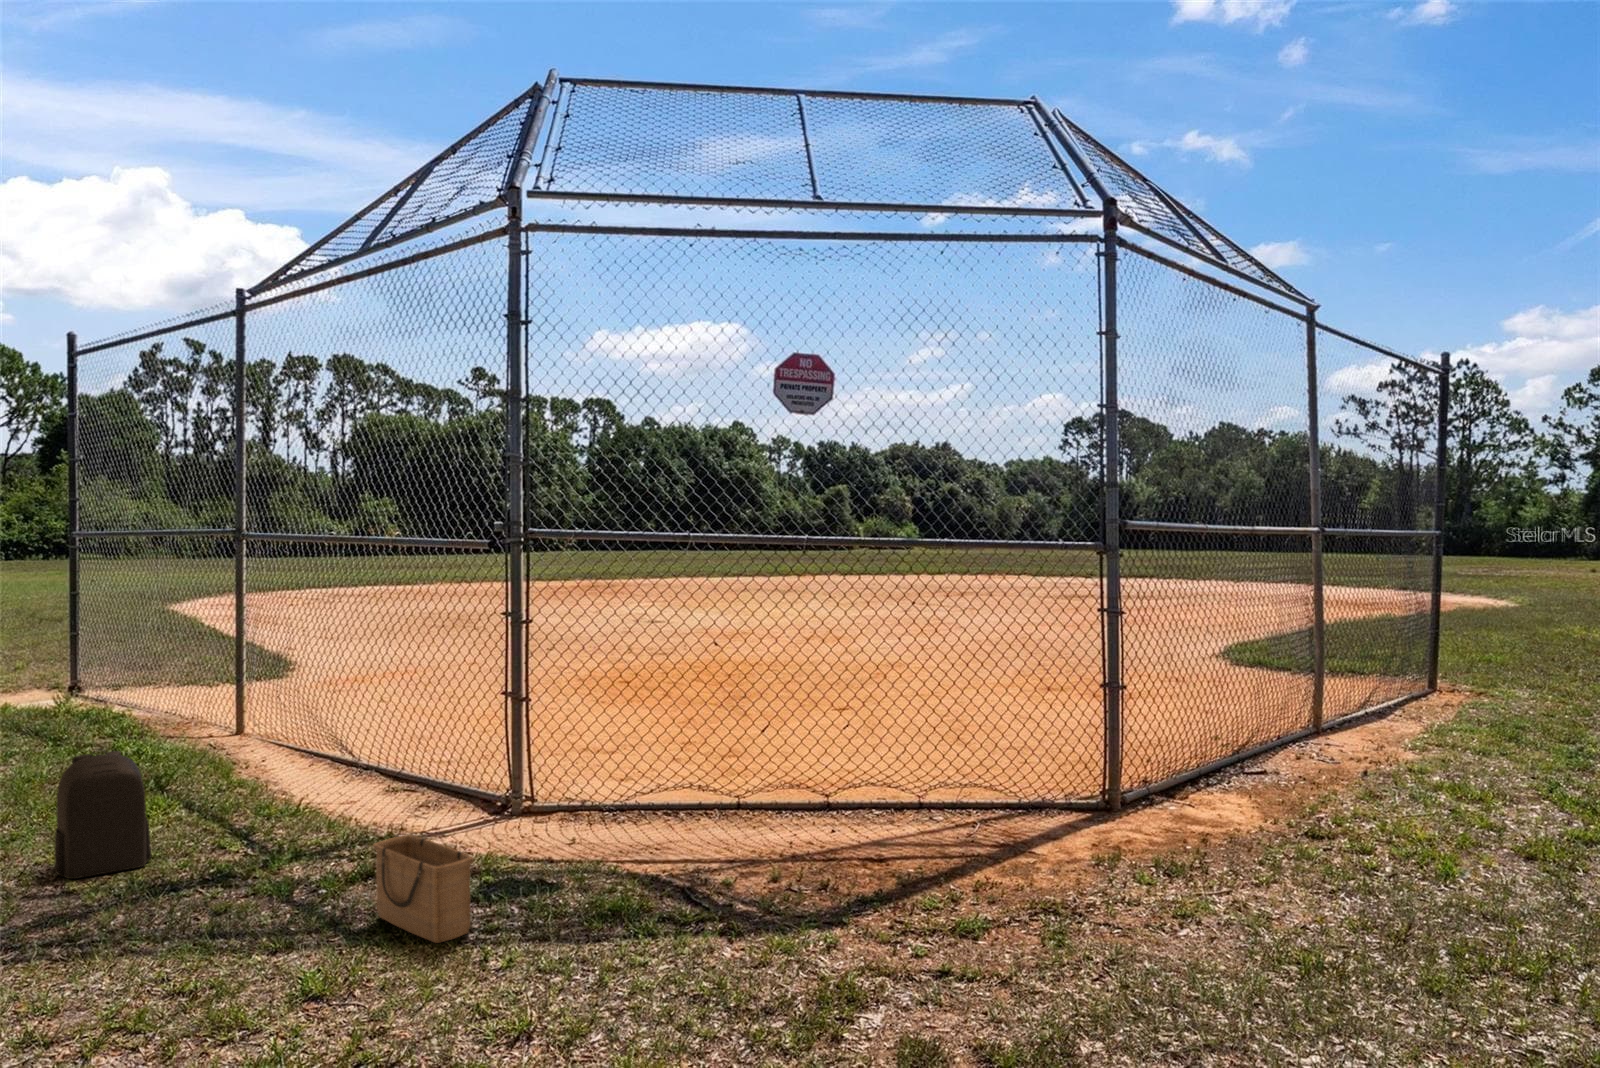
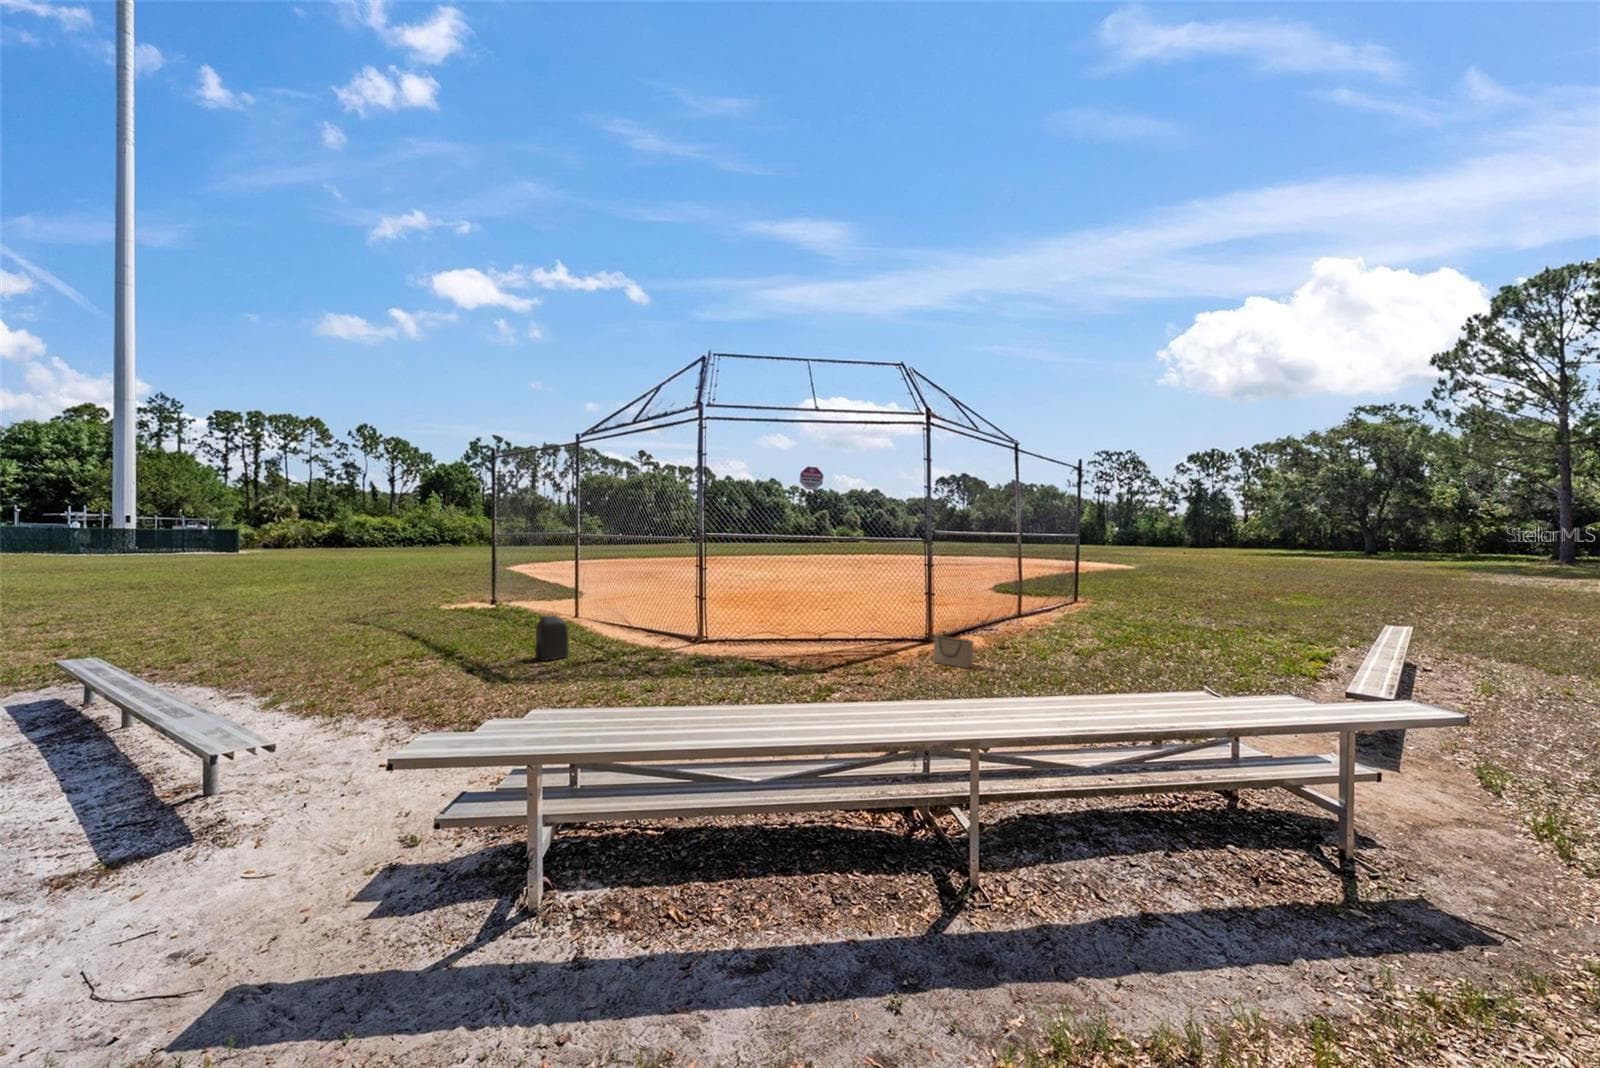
basket: present [373,835,473,943] -> present [933,636,974,668]

